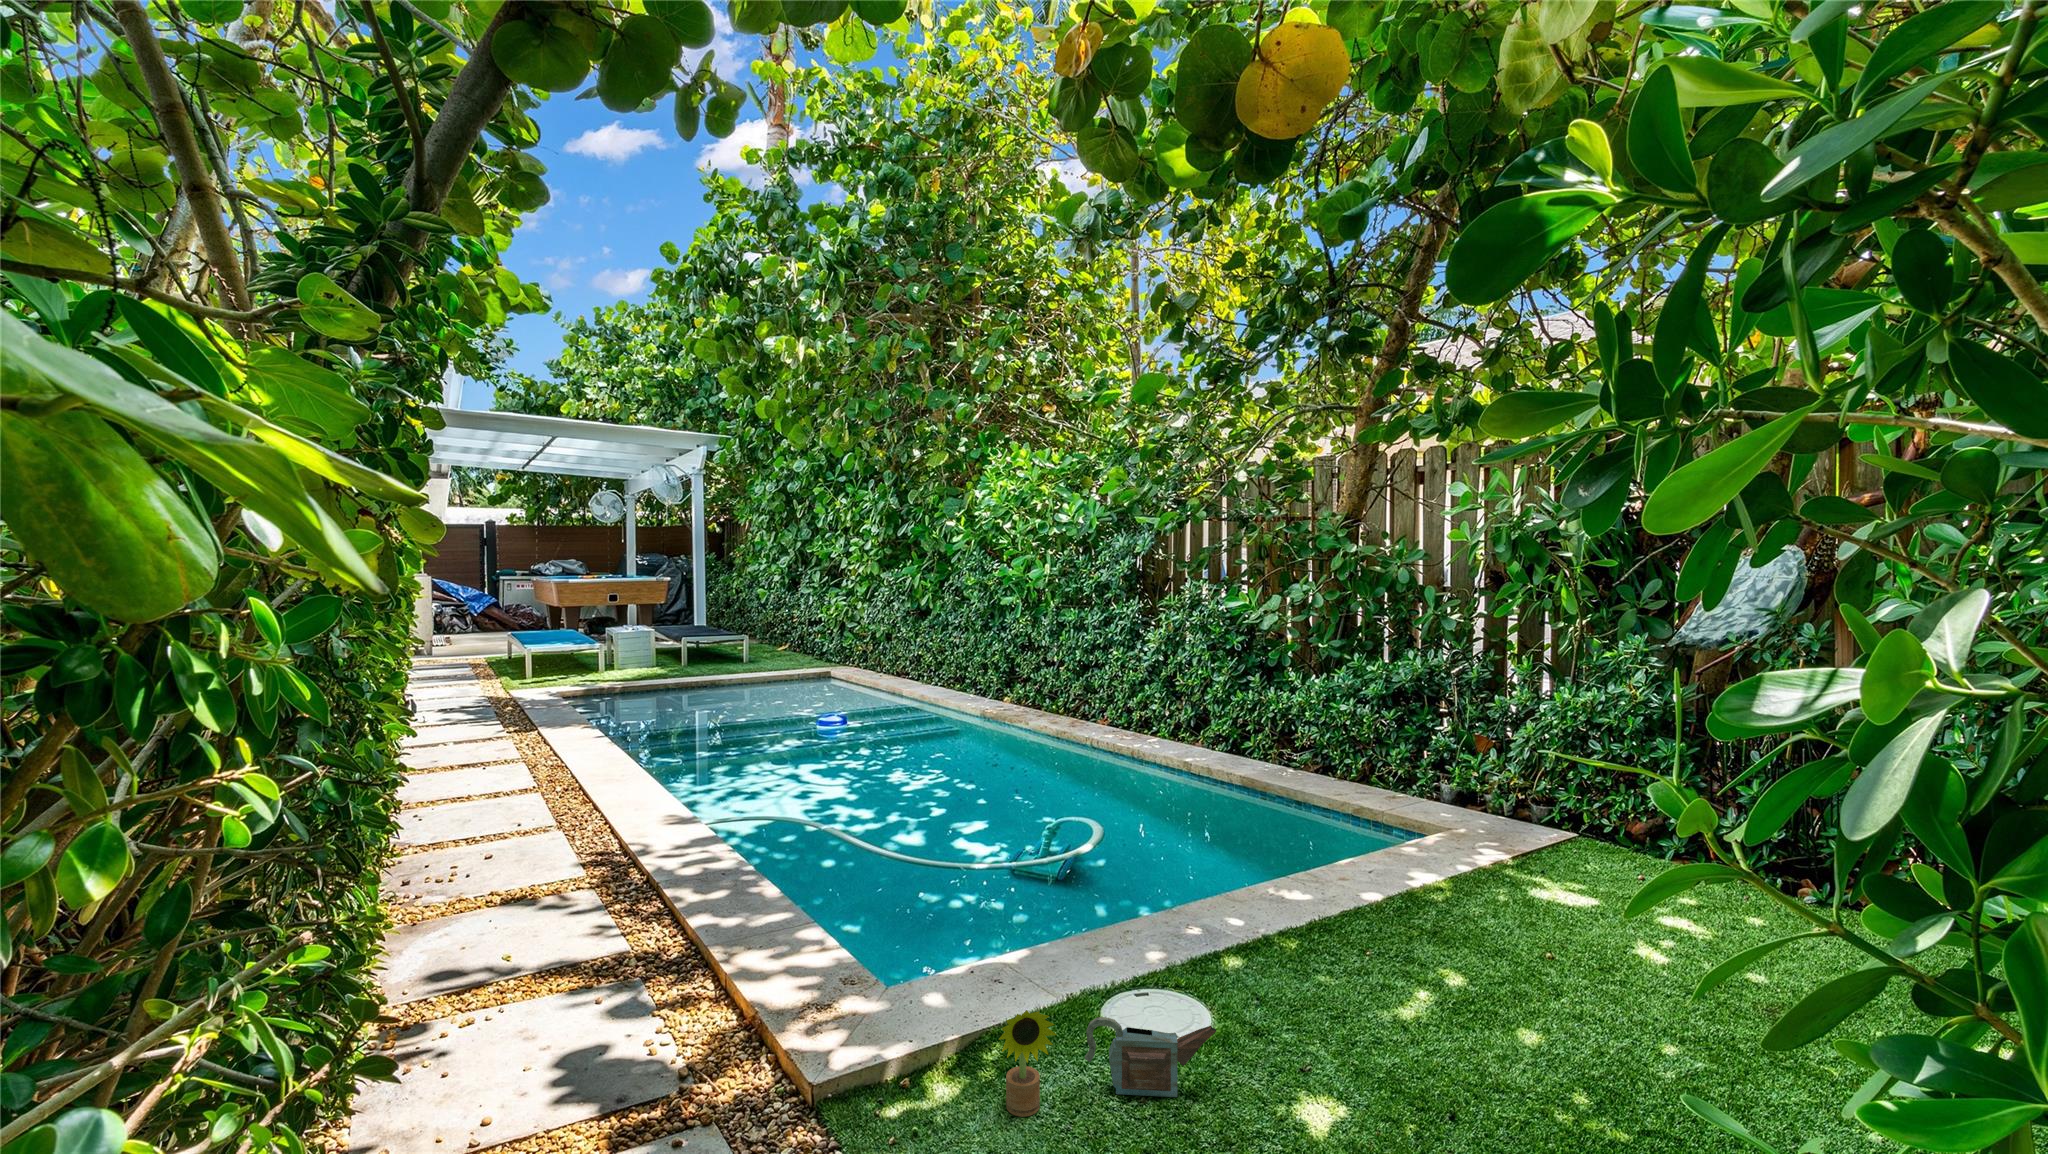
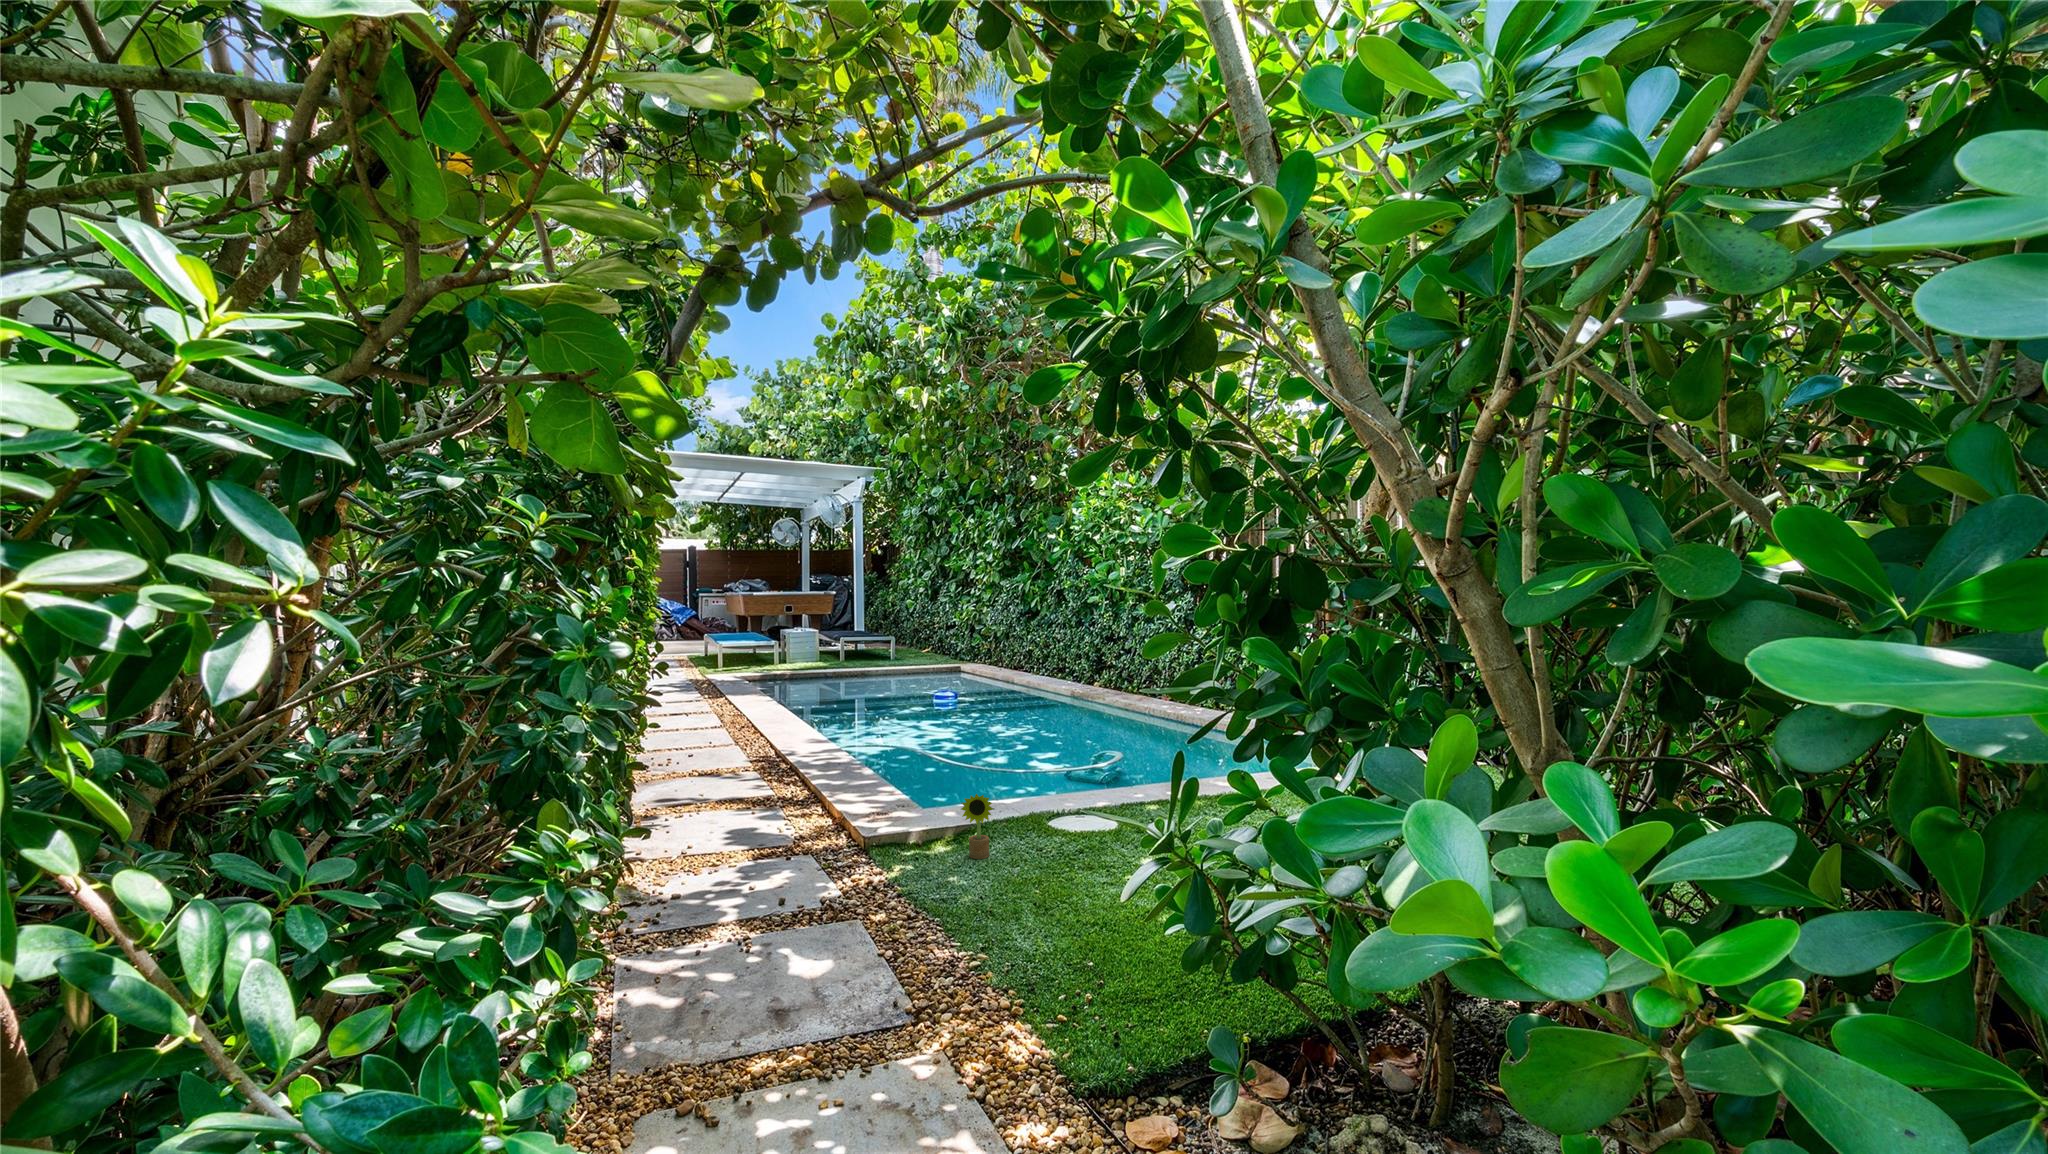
watering can: present [1085,1017,1216,1097] -> none [1019,810,1095,857]

